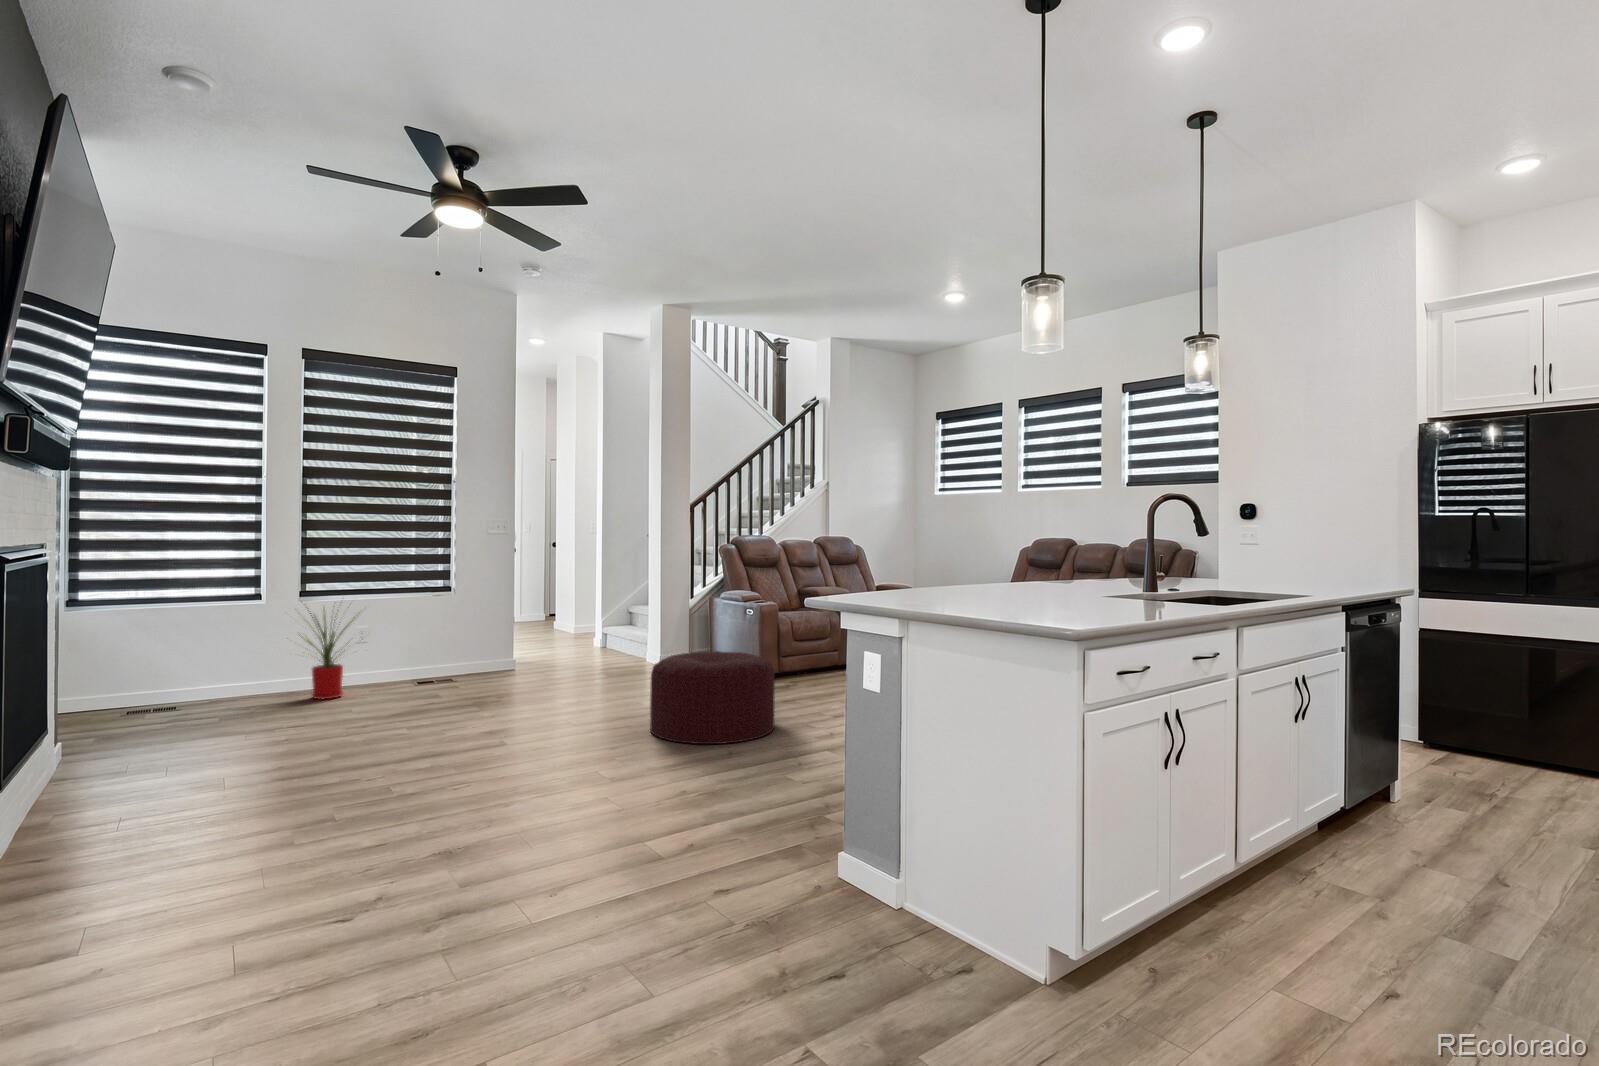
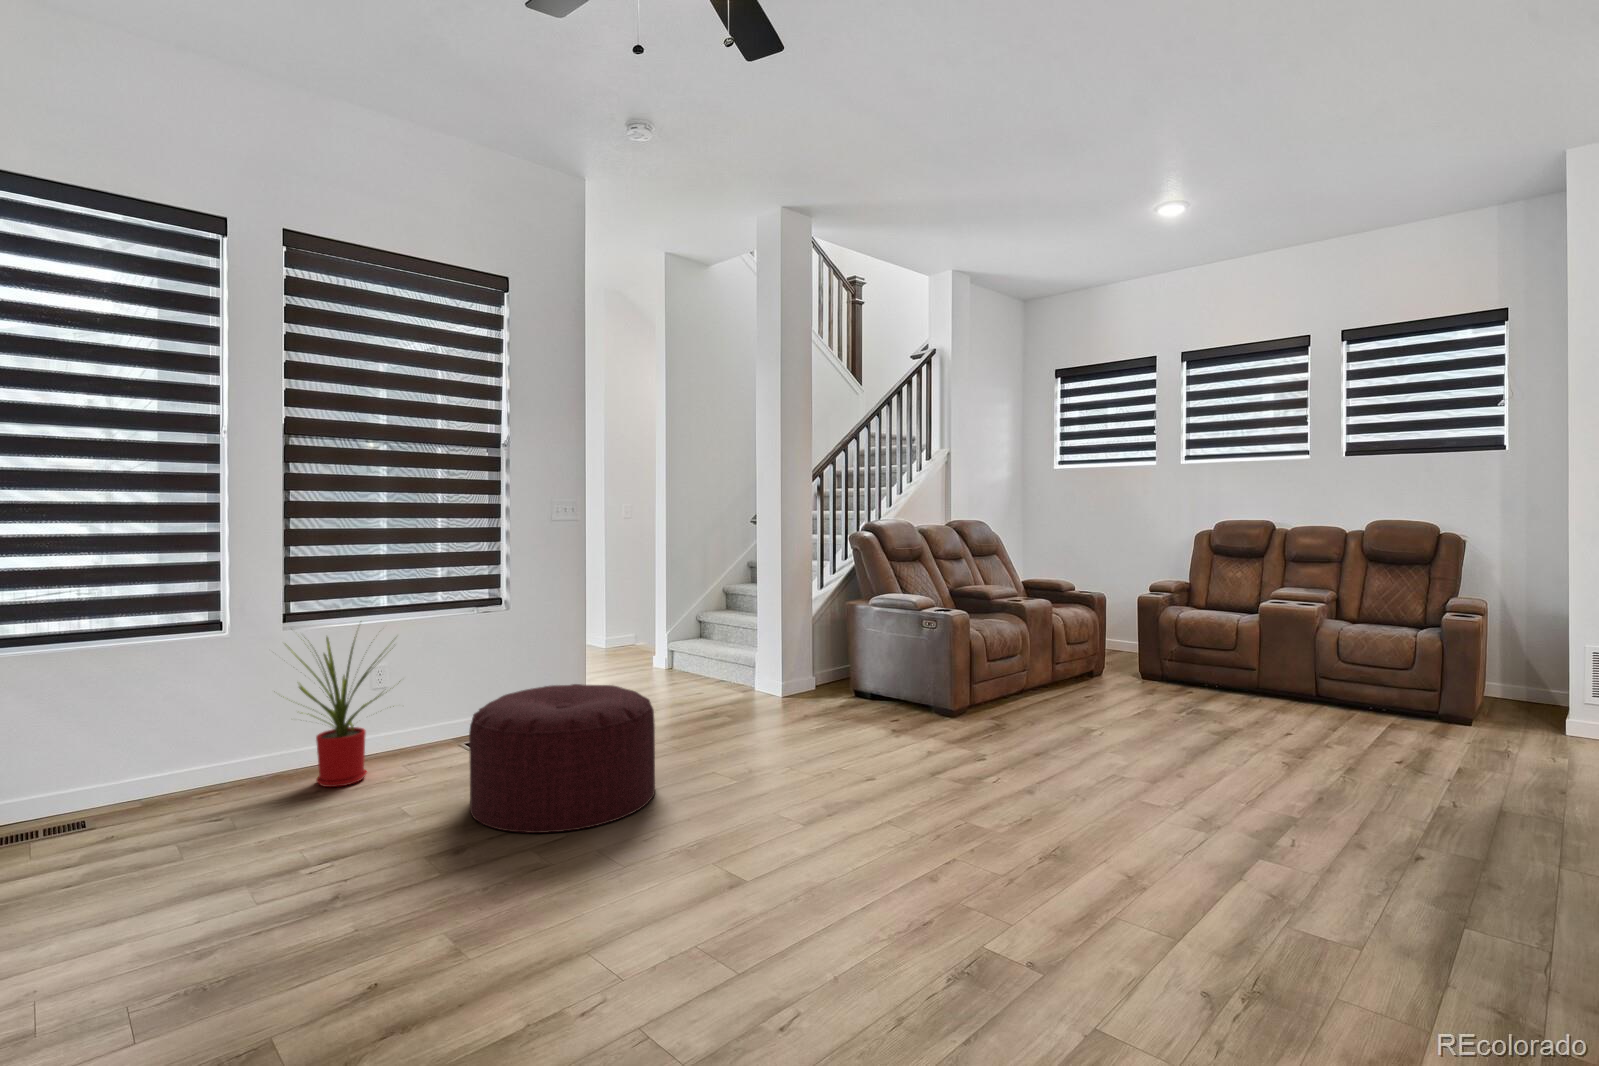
ottoman: present [650,651,775,744] -> present [469,684,655,833]

